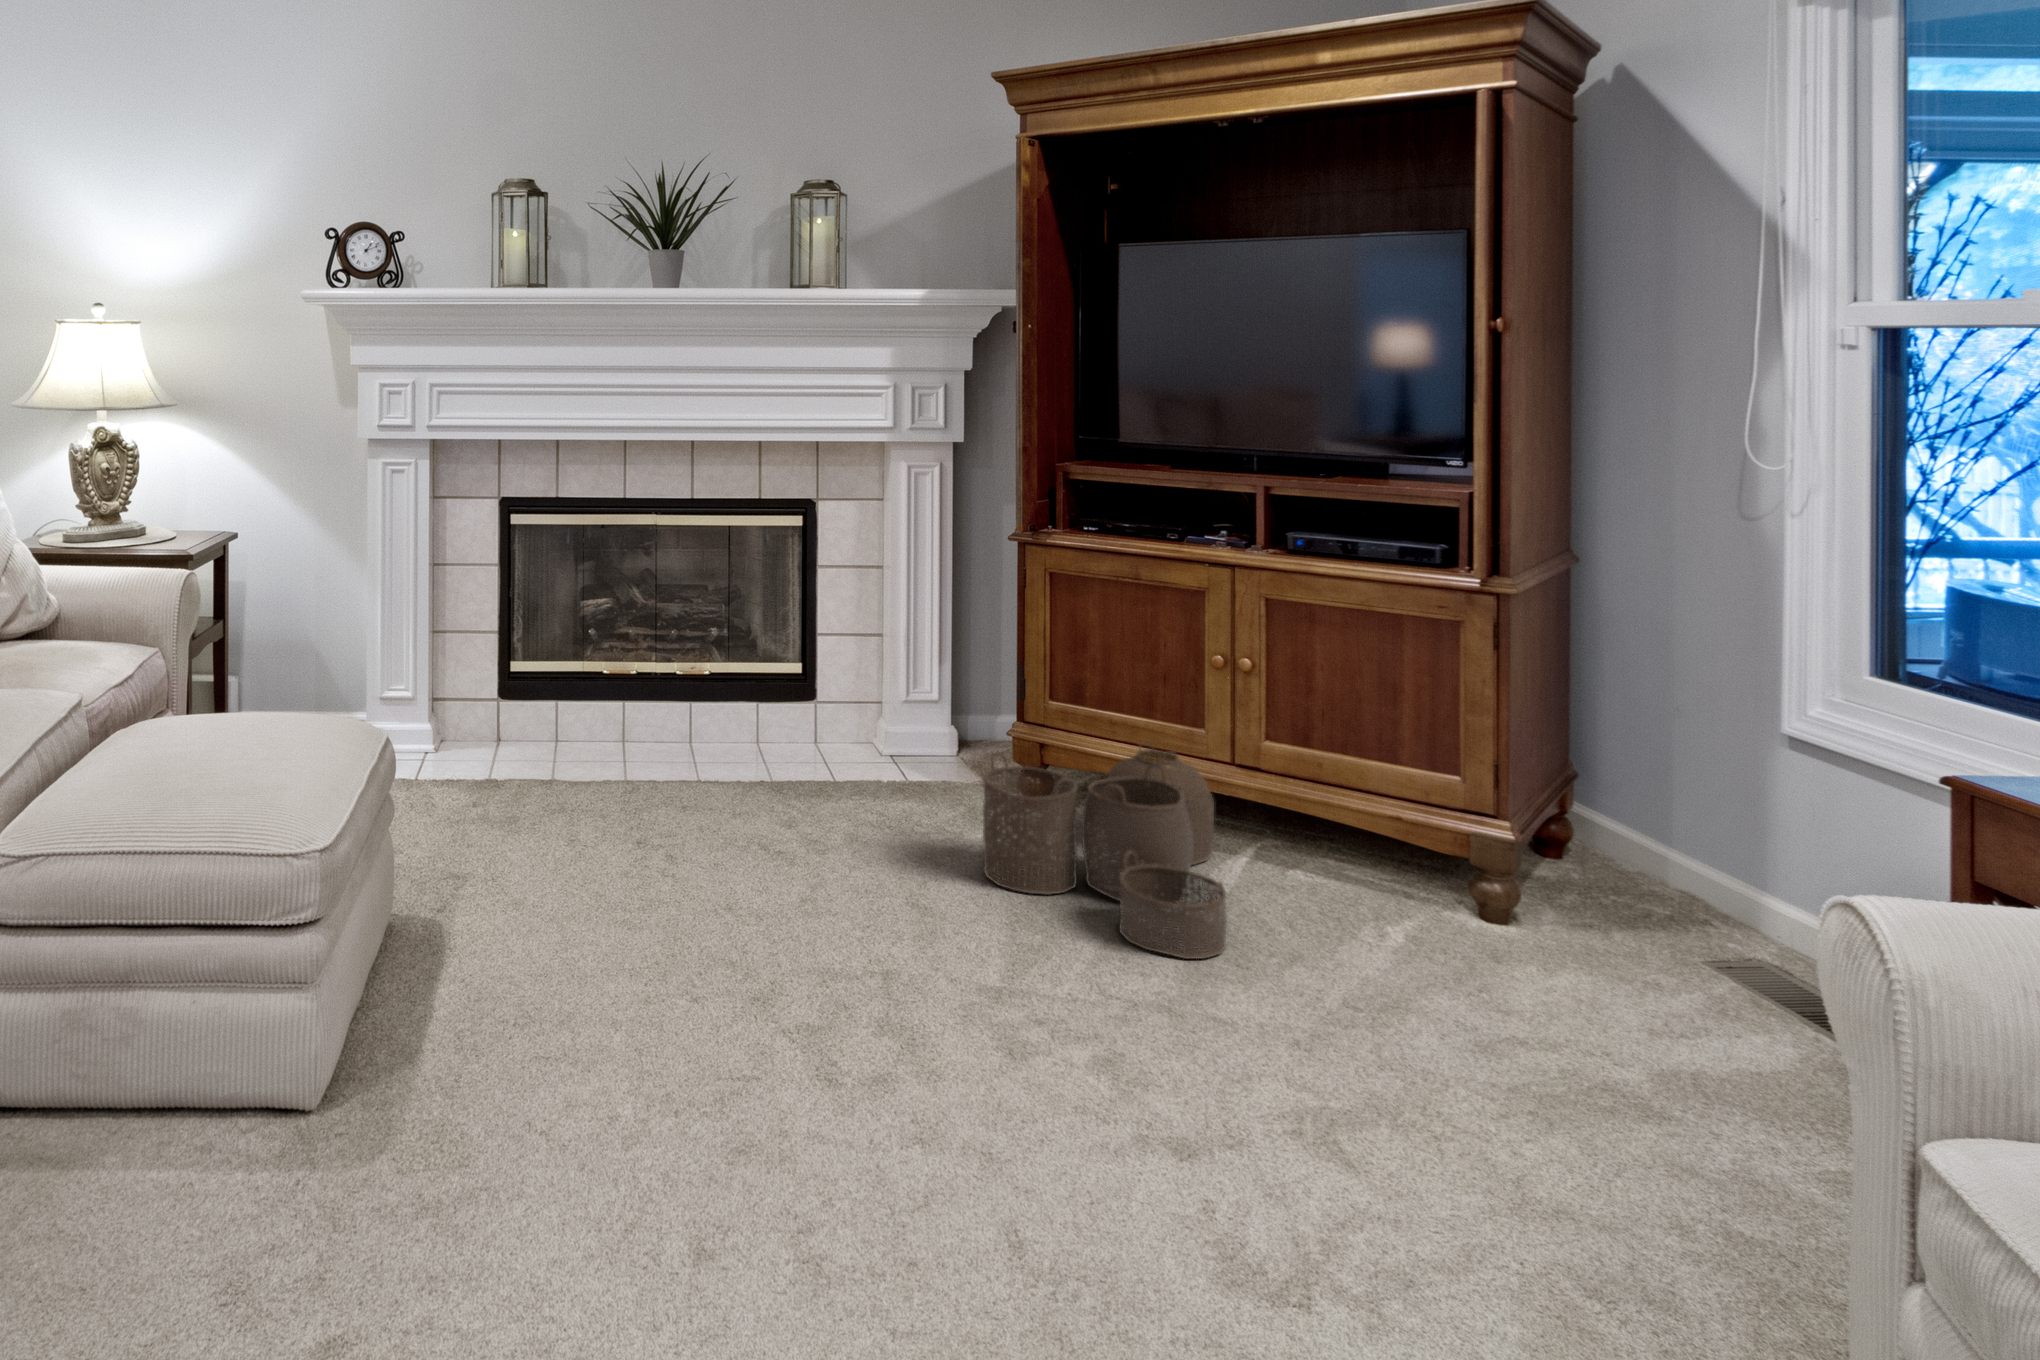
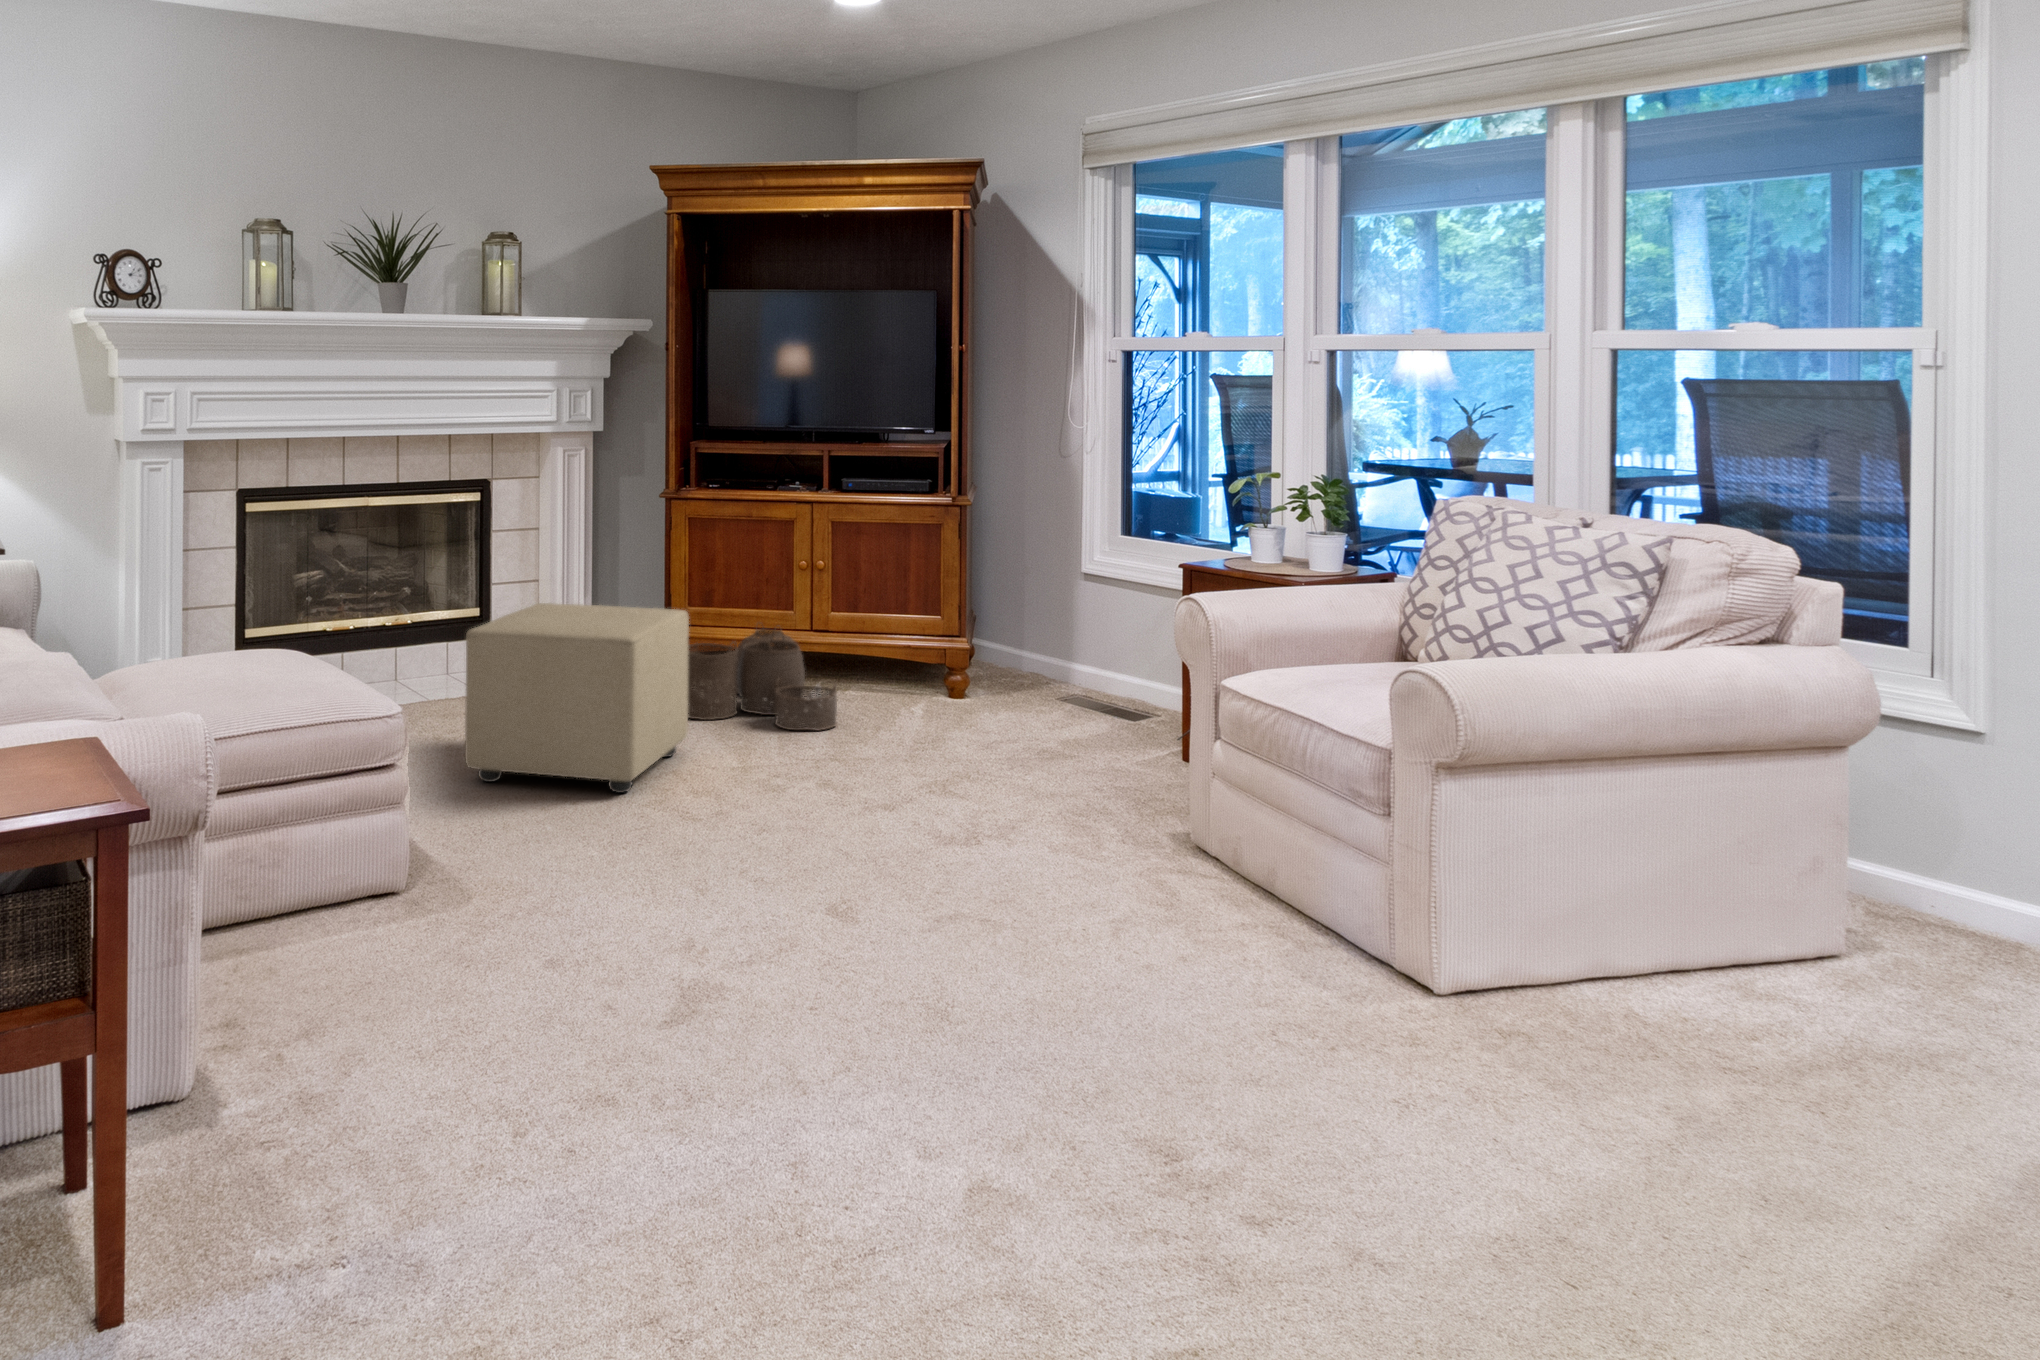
ottoman: none [575,692,934,1037] -> present [465,603,689,793]

